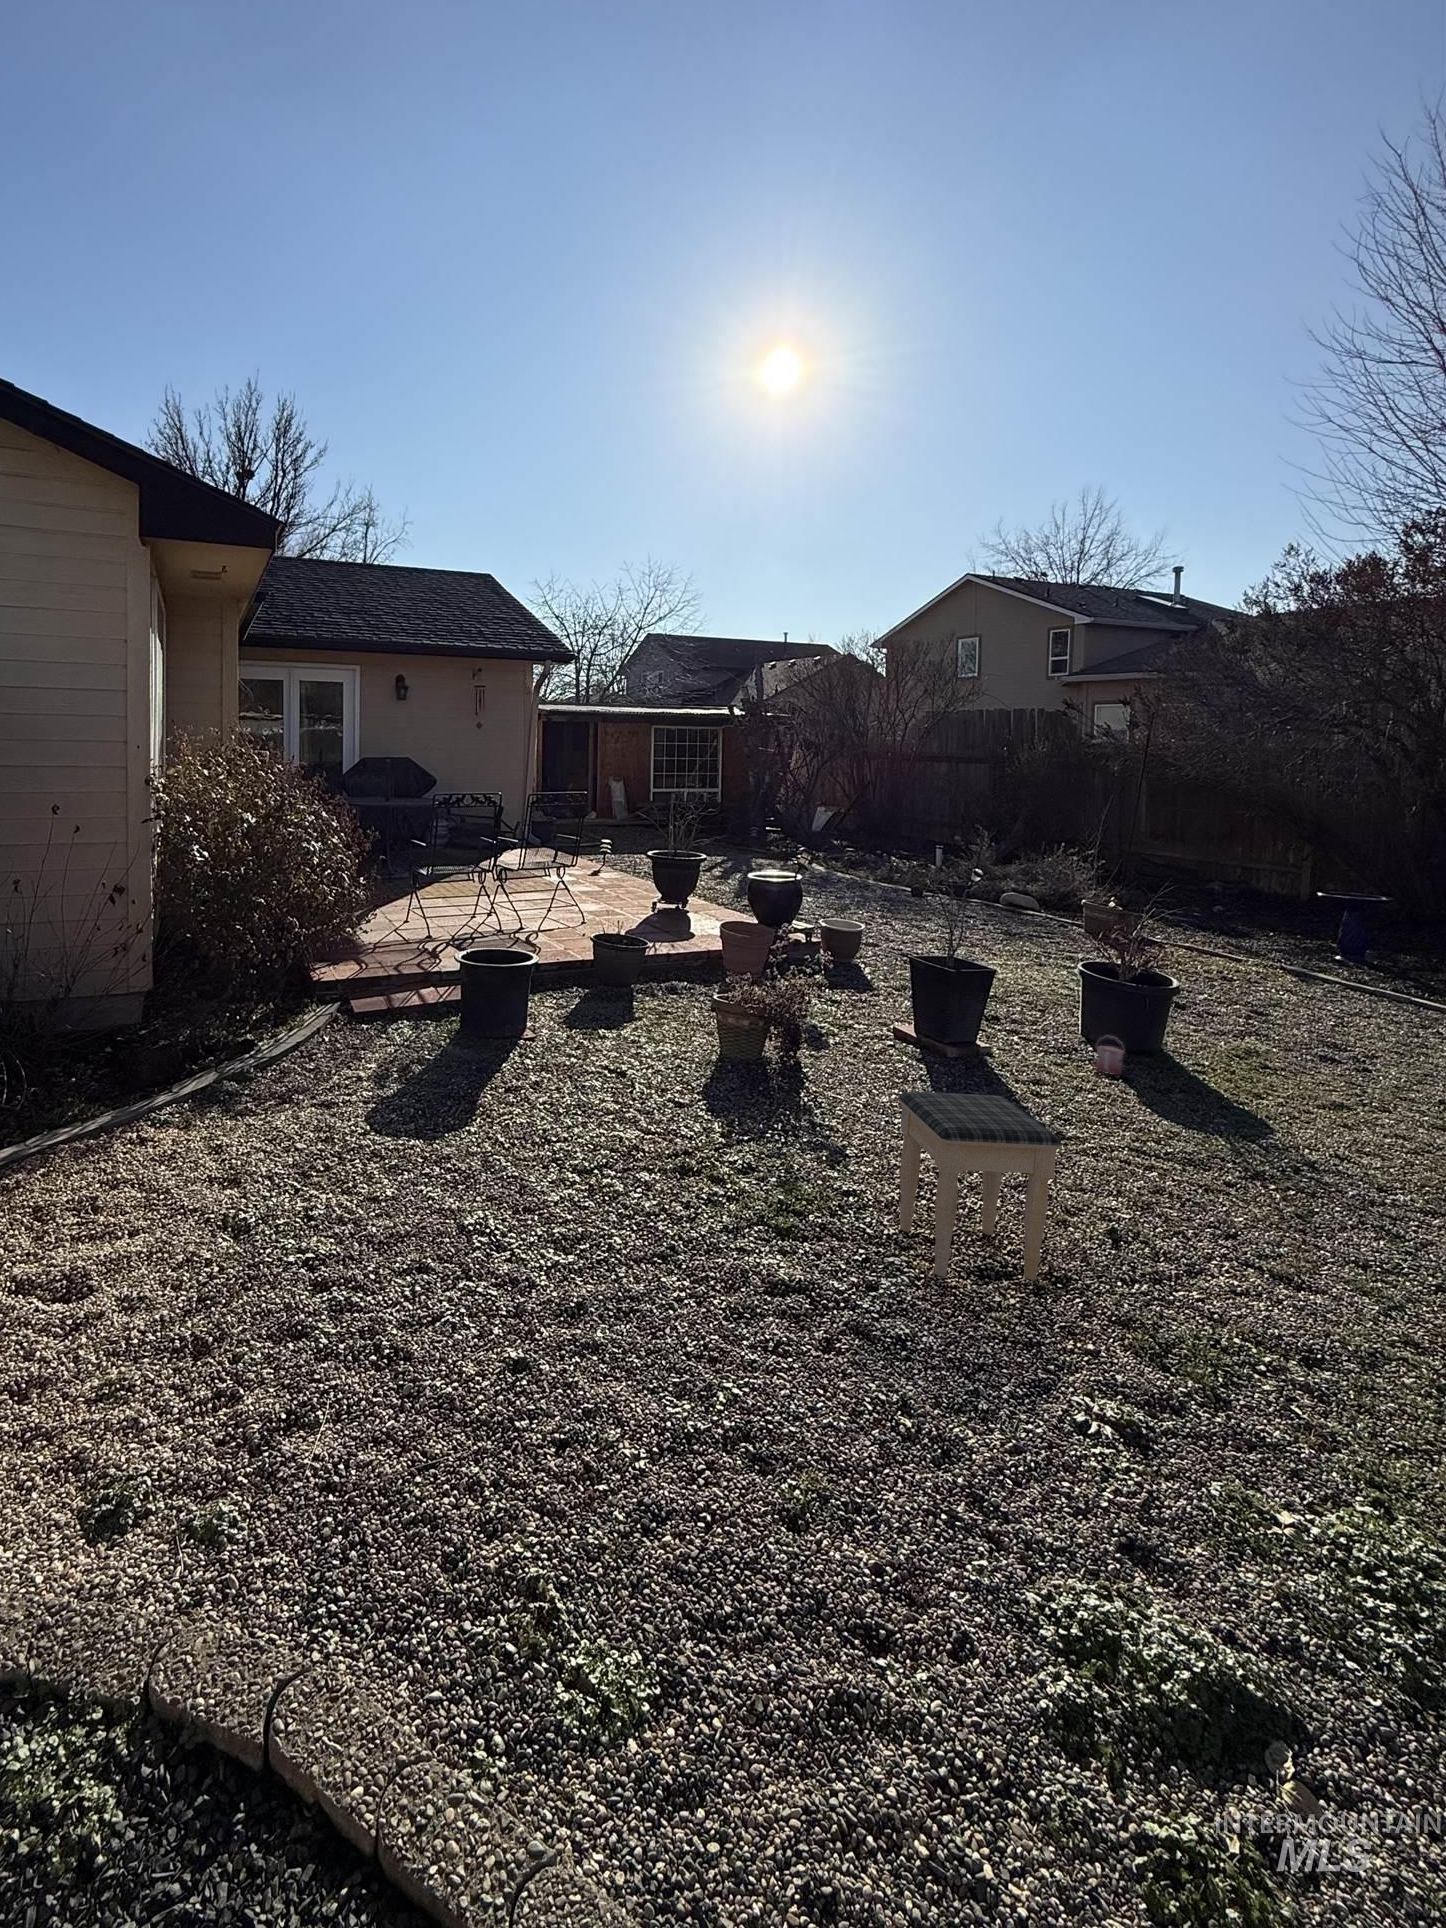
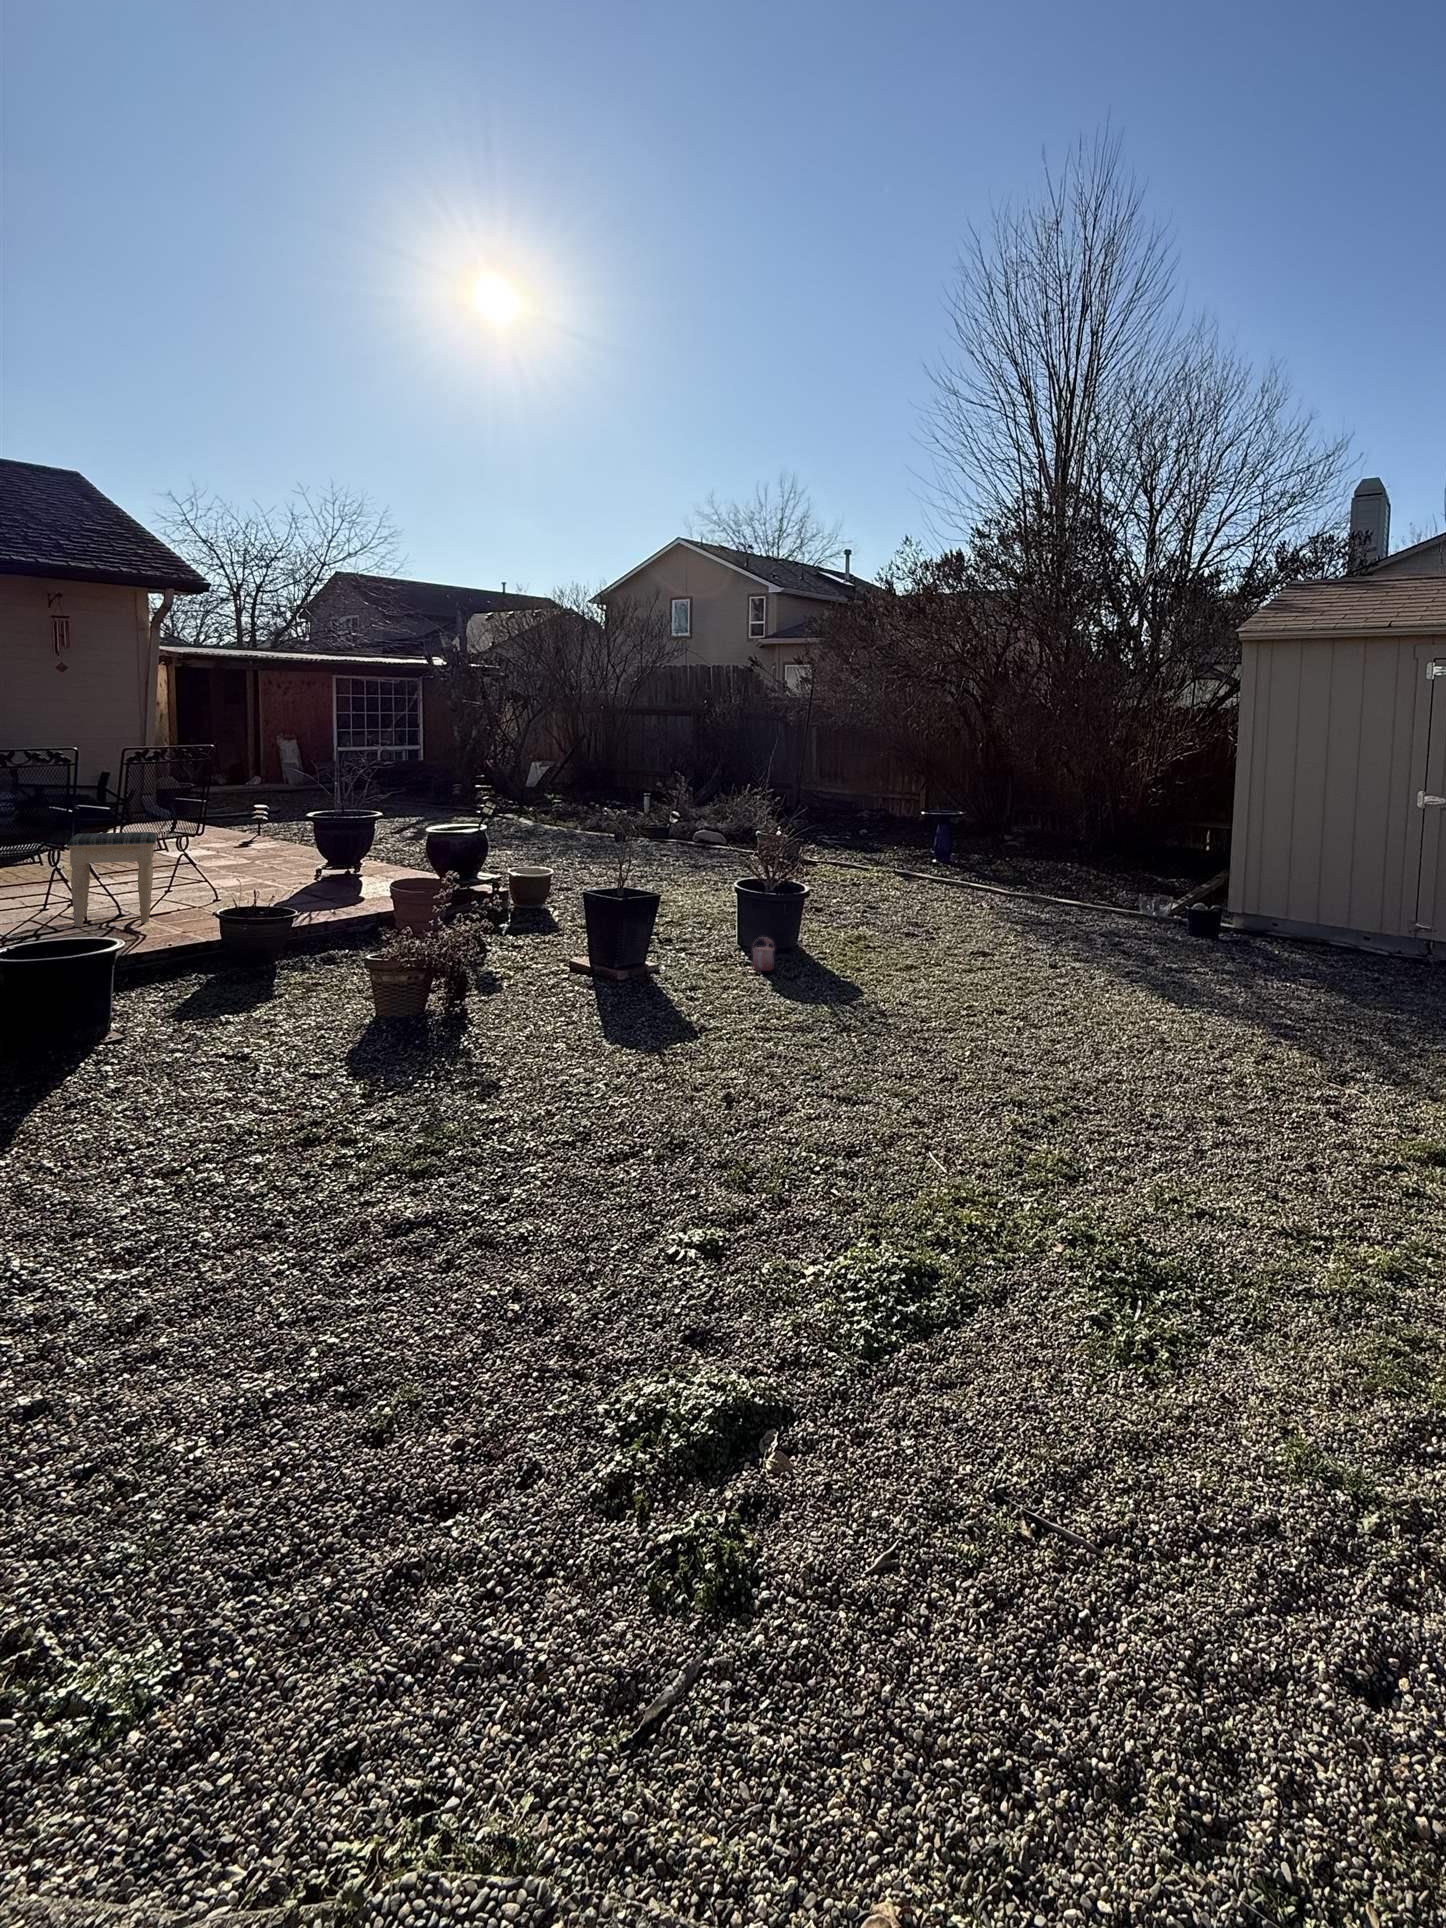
footstool: present [898,1091,1062,1280] -> present [67,832,157,927]

